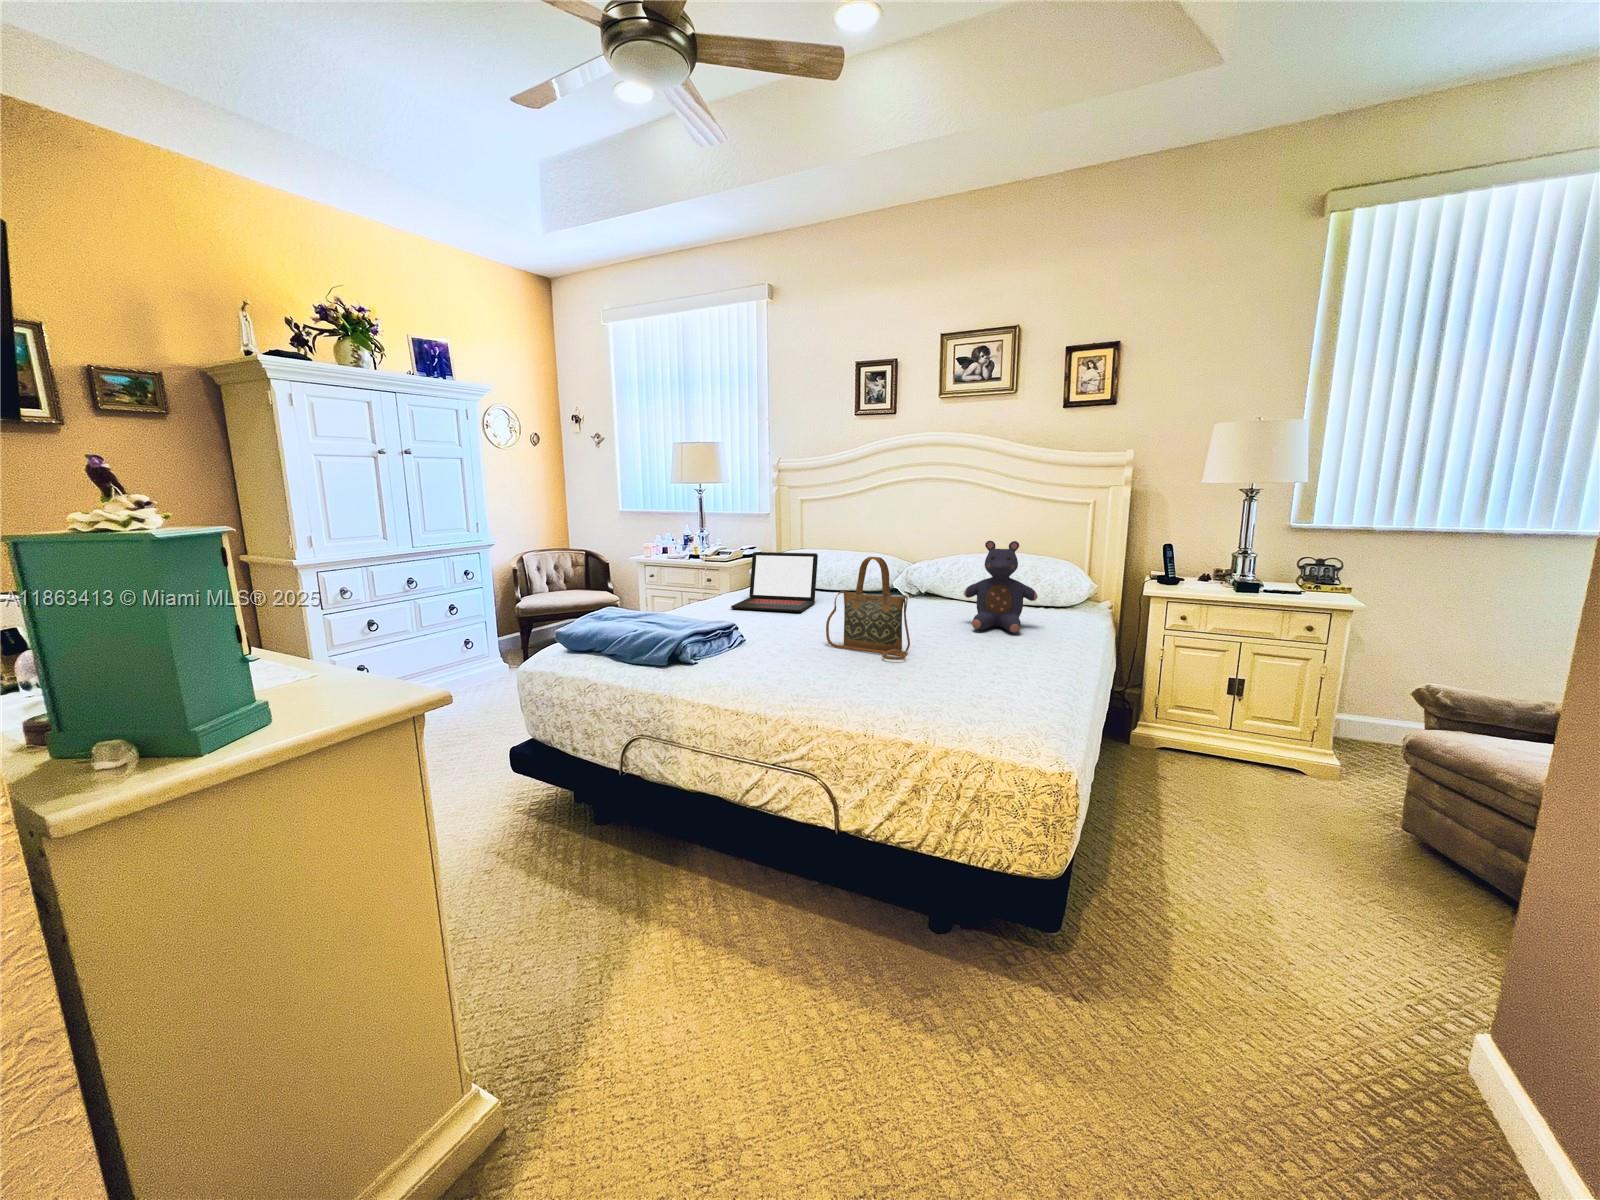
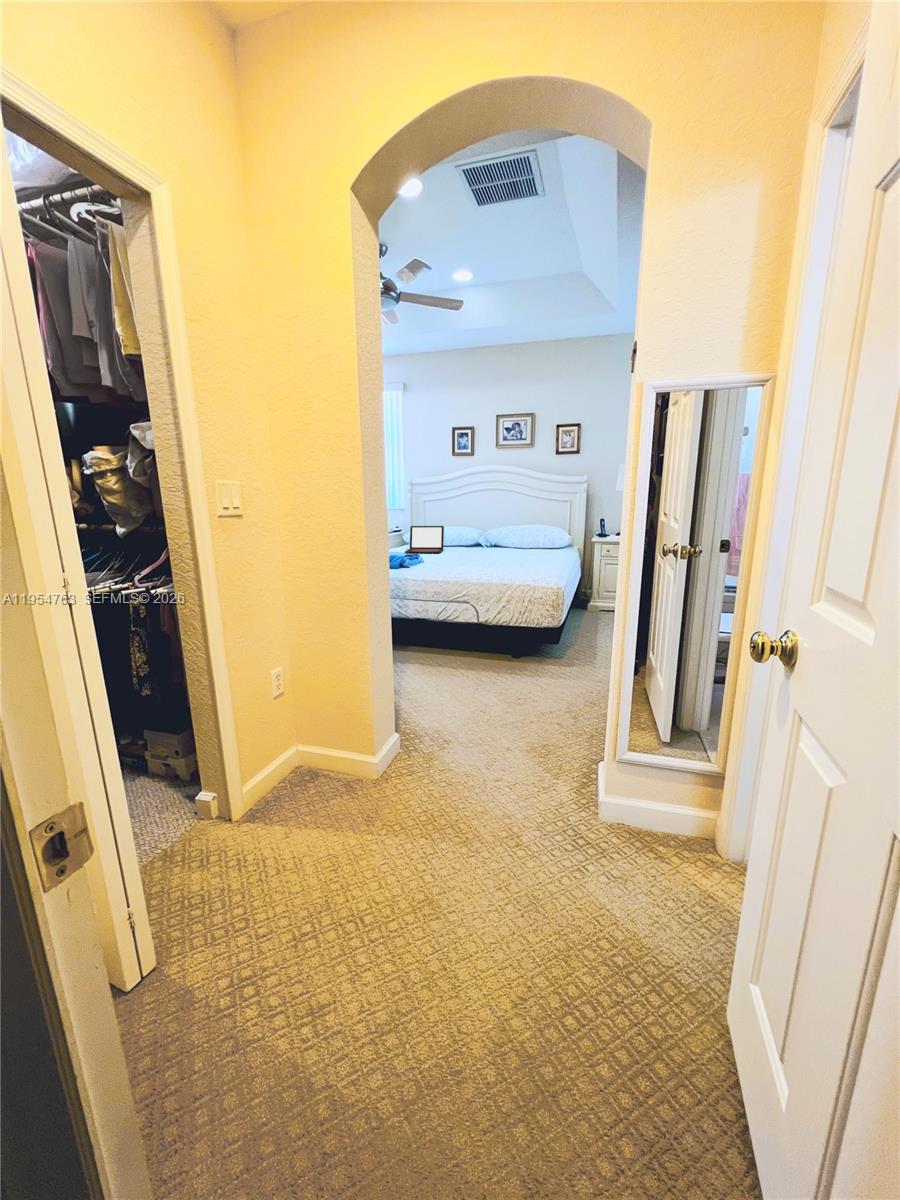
teddy bear: present [964,541,1037,633] -> none [515,517,547,556]
handbag: present [826,557,910,660] -> none [459,523,497,565]

